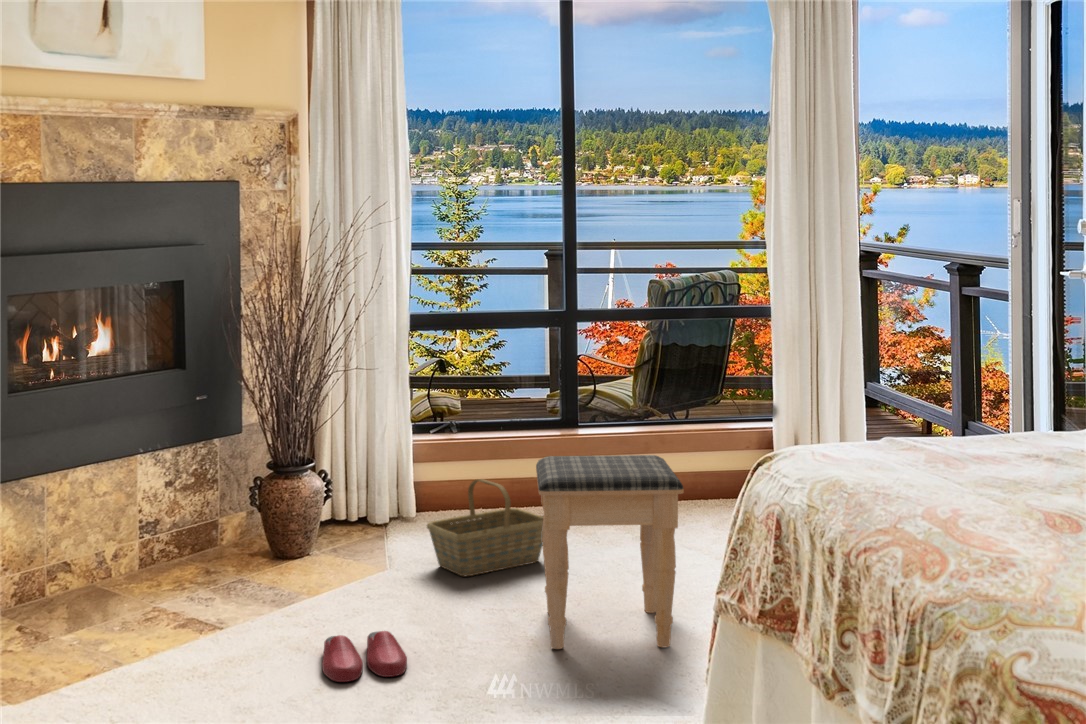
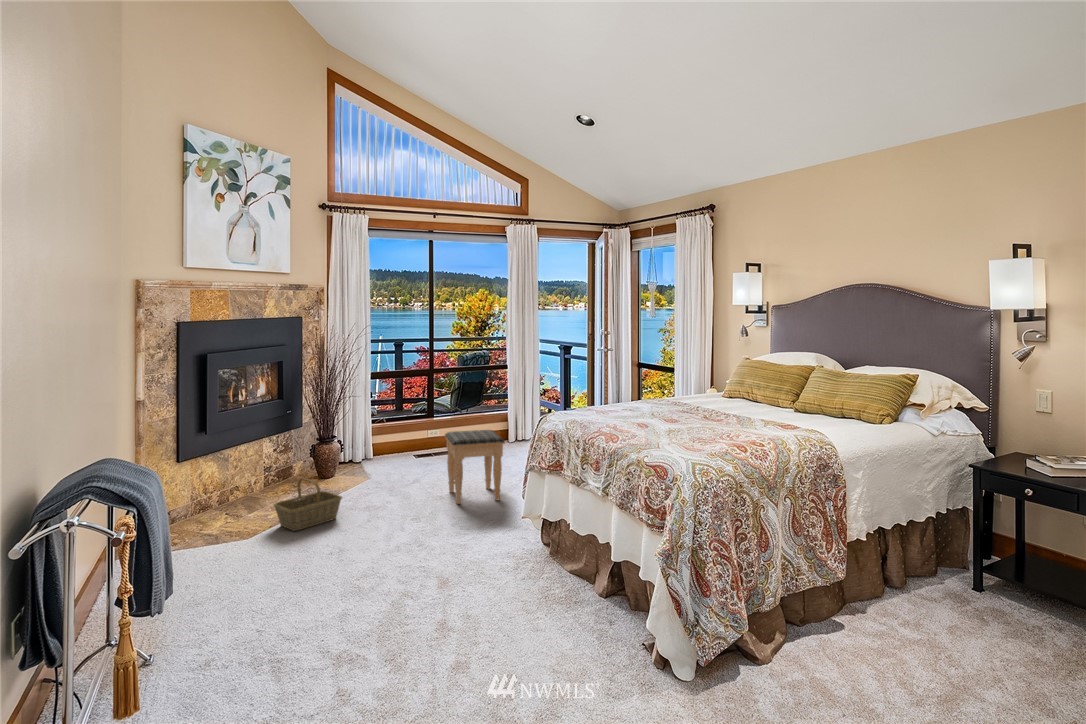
basket: present [427,479,543,576] -> present [274,478,342,531]
slippers: present [322,631,407,682] -> none [368,502,404,521]

